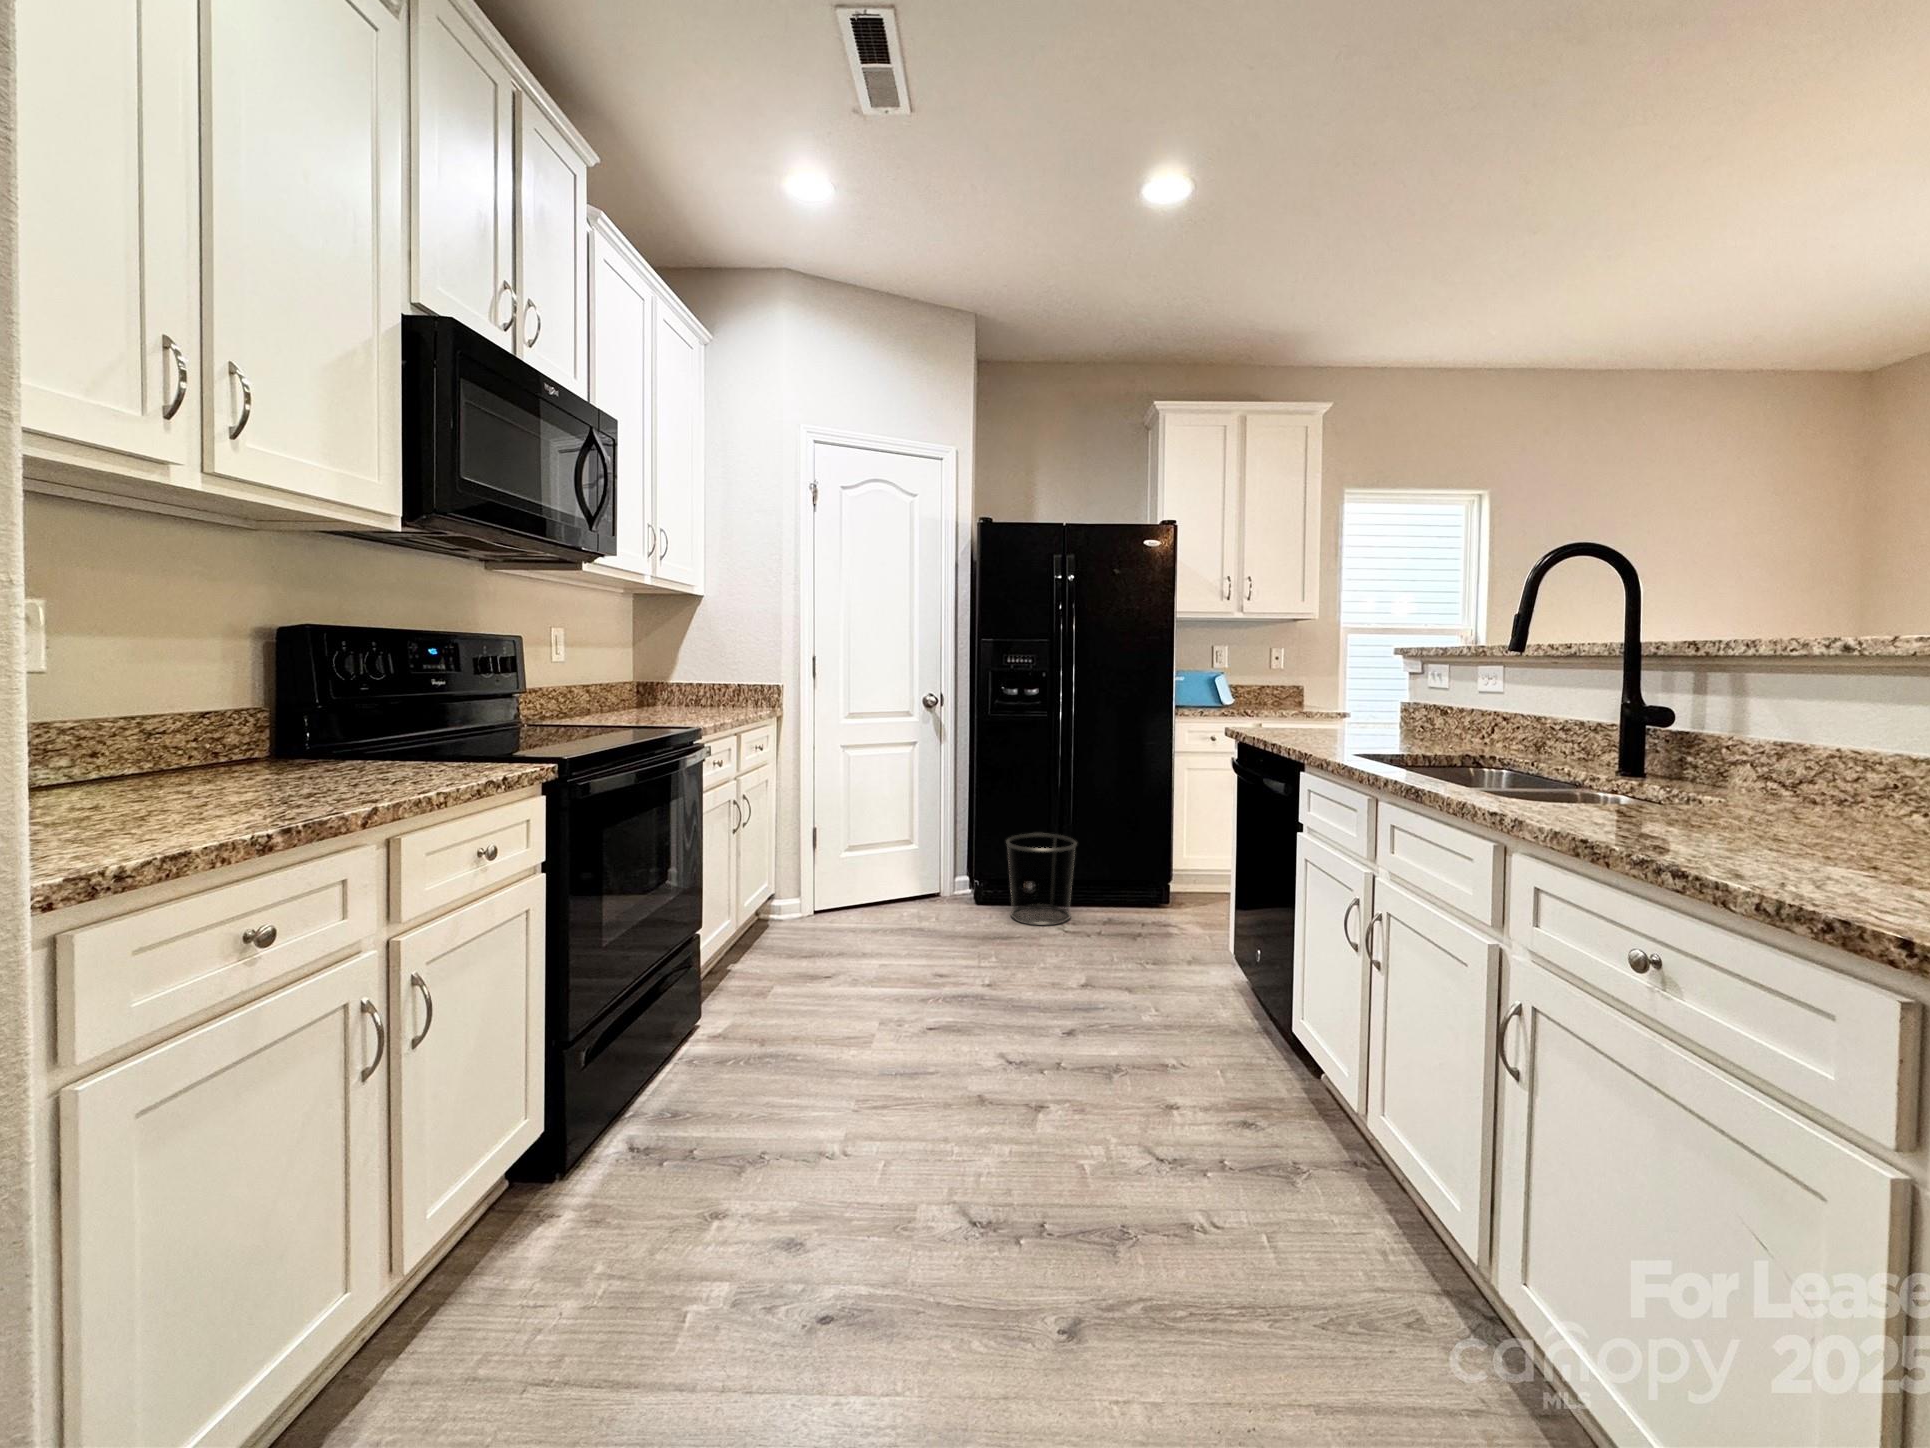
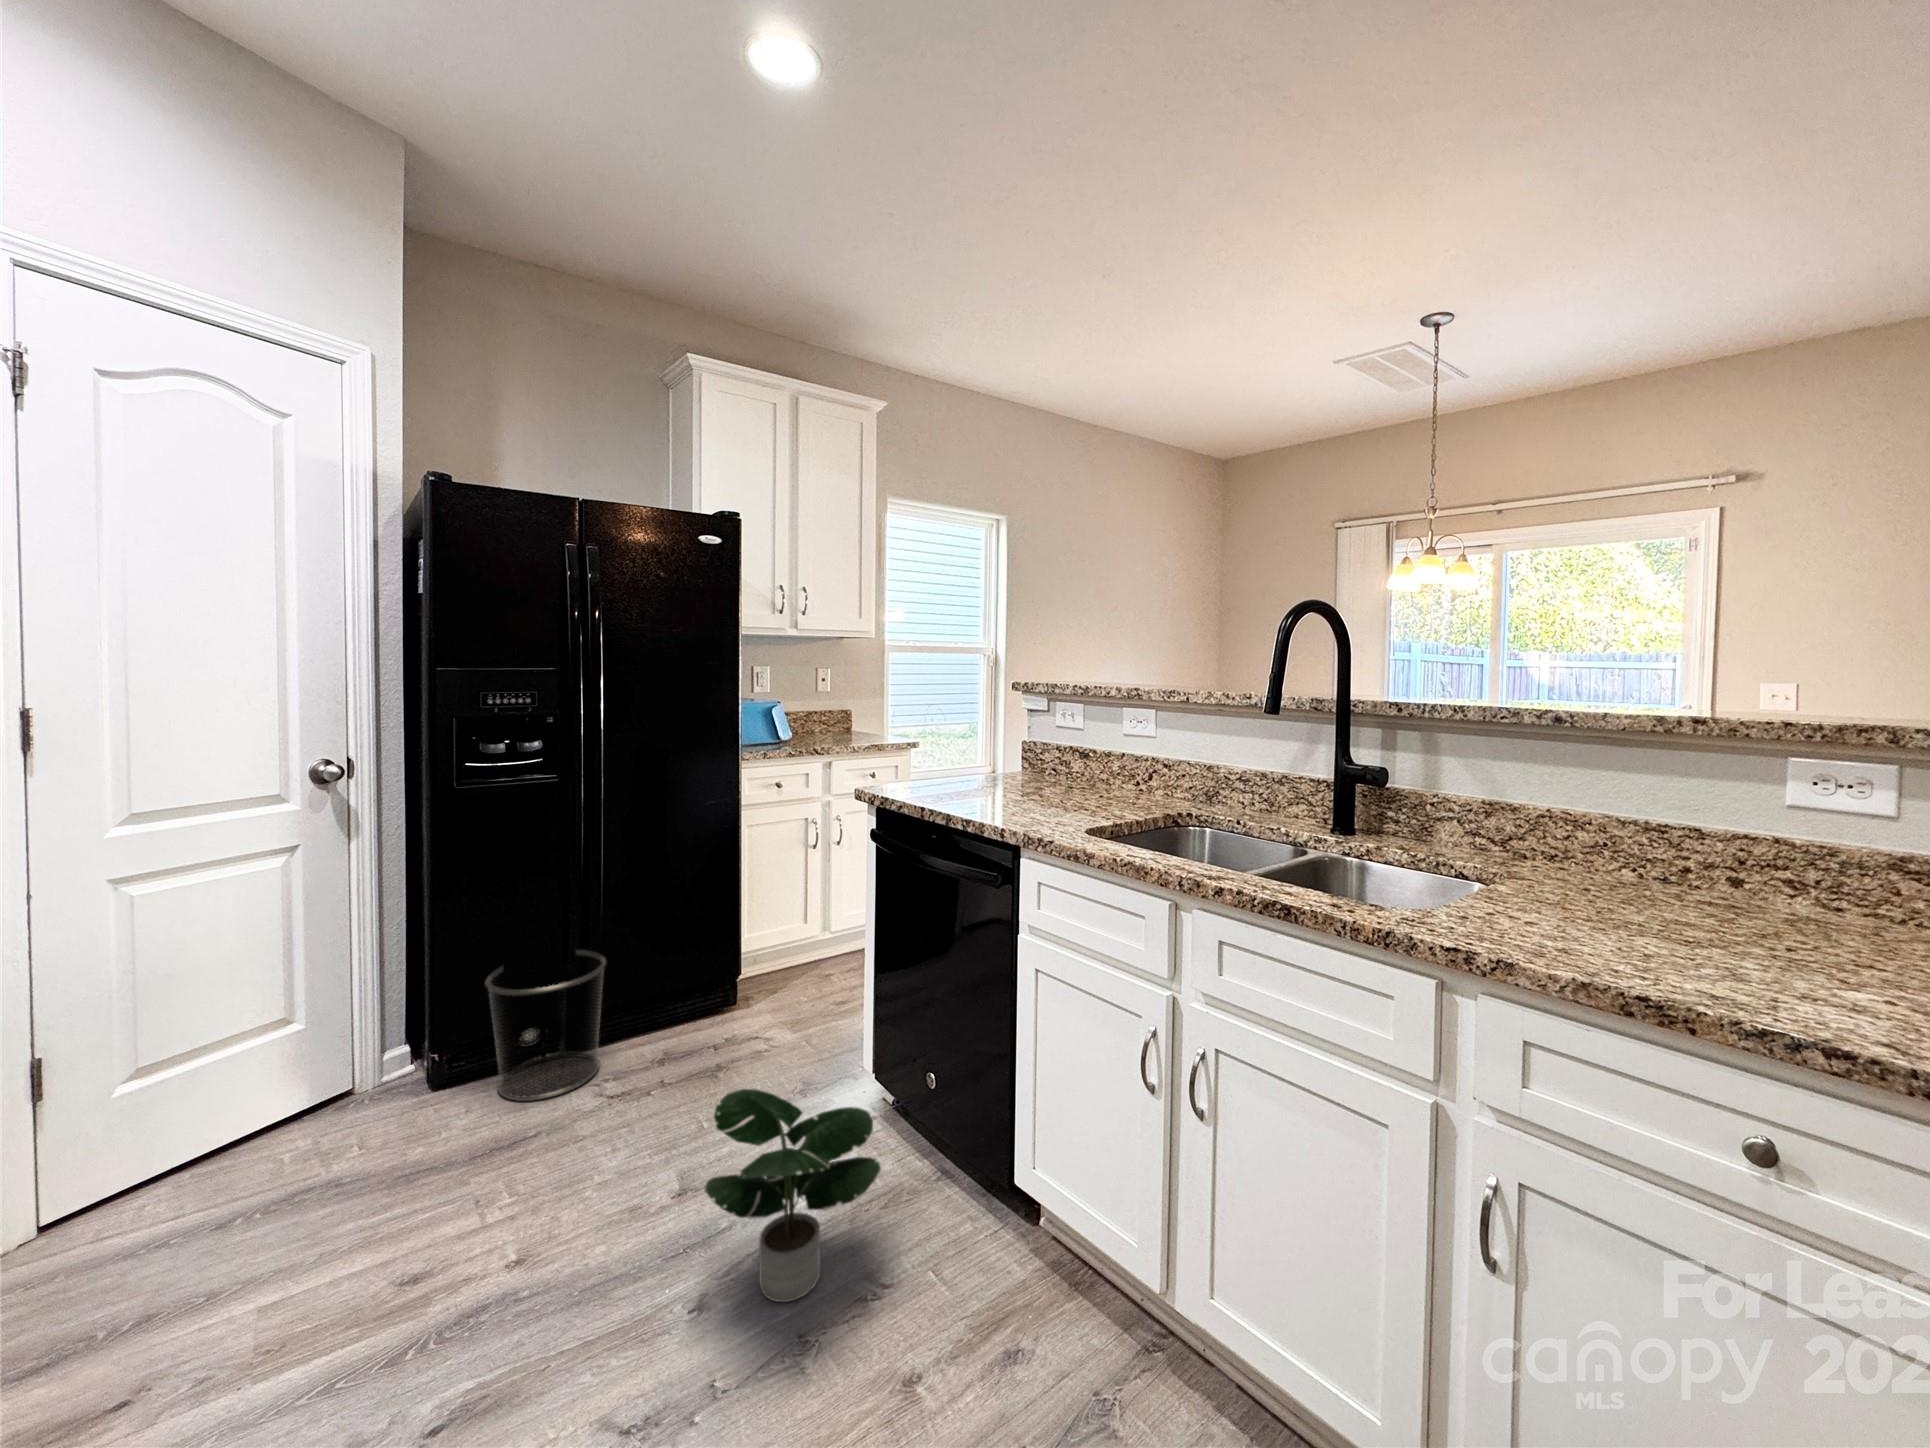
potted plant: none [1069,910,1190,1054] -> present [705,1089,881,1302]

